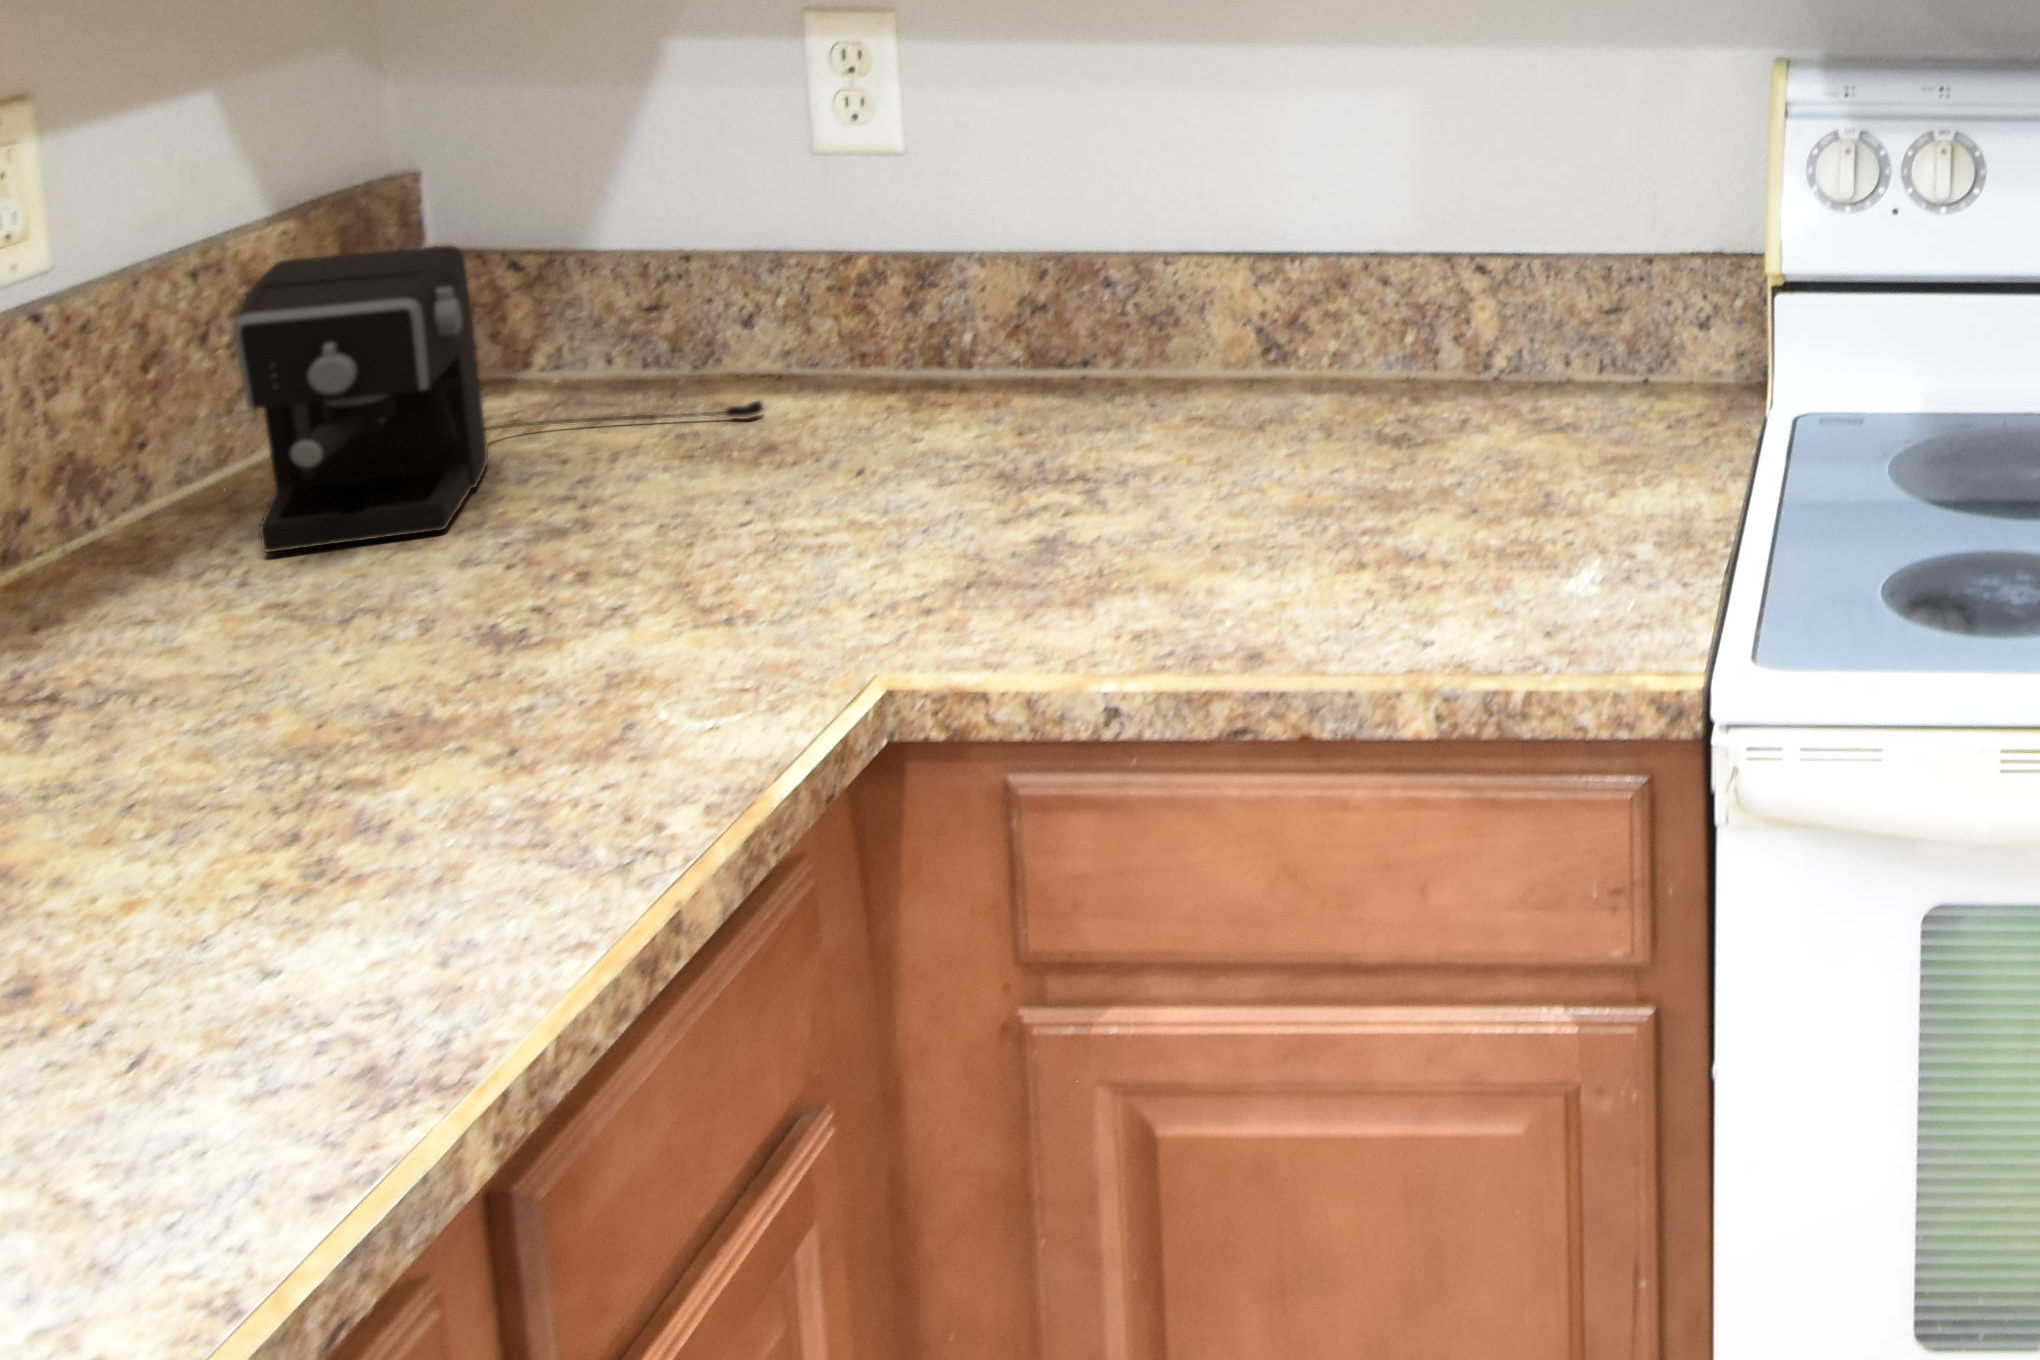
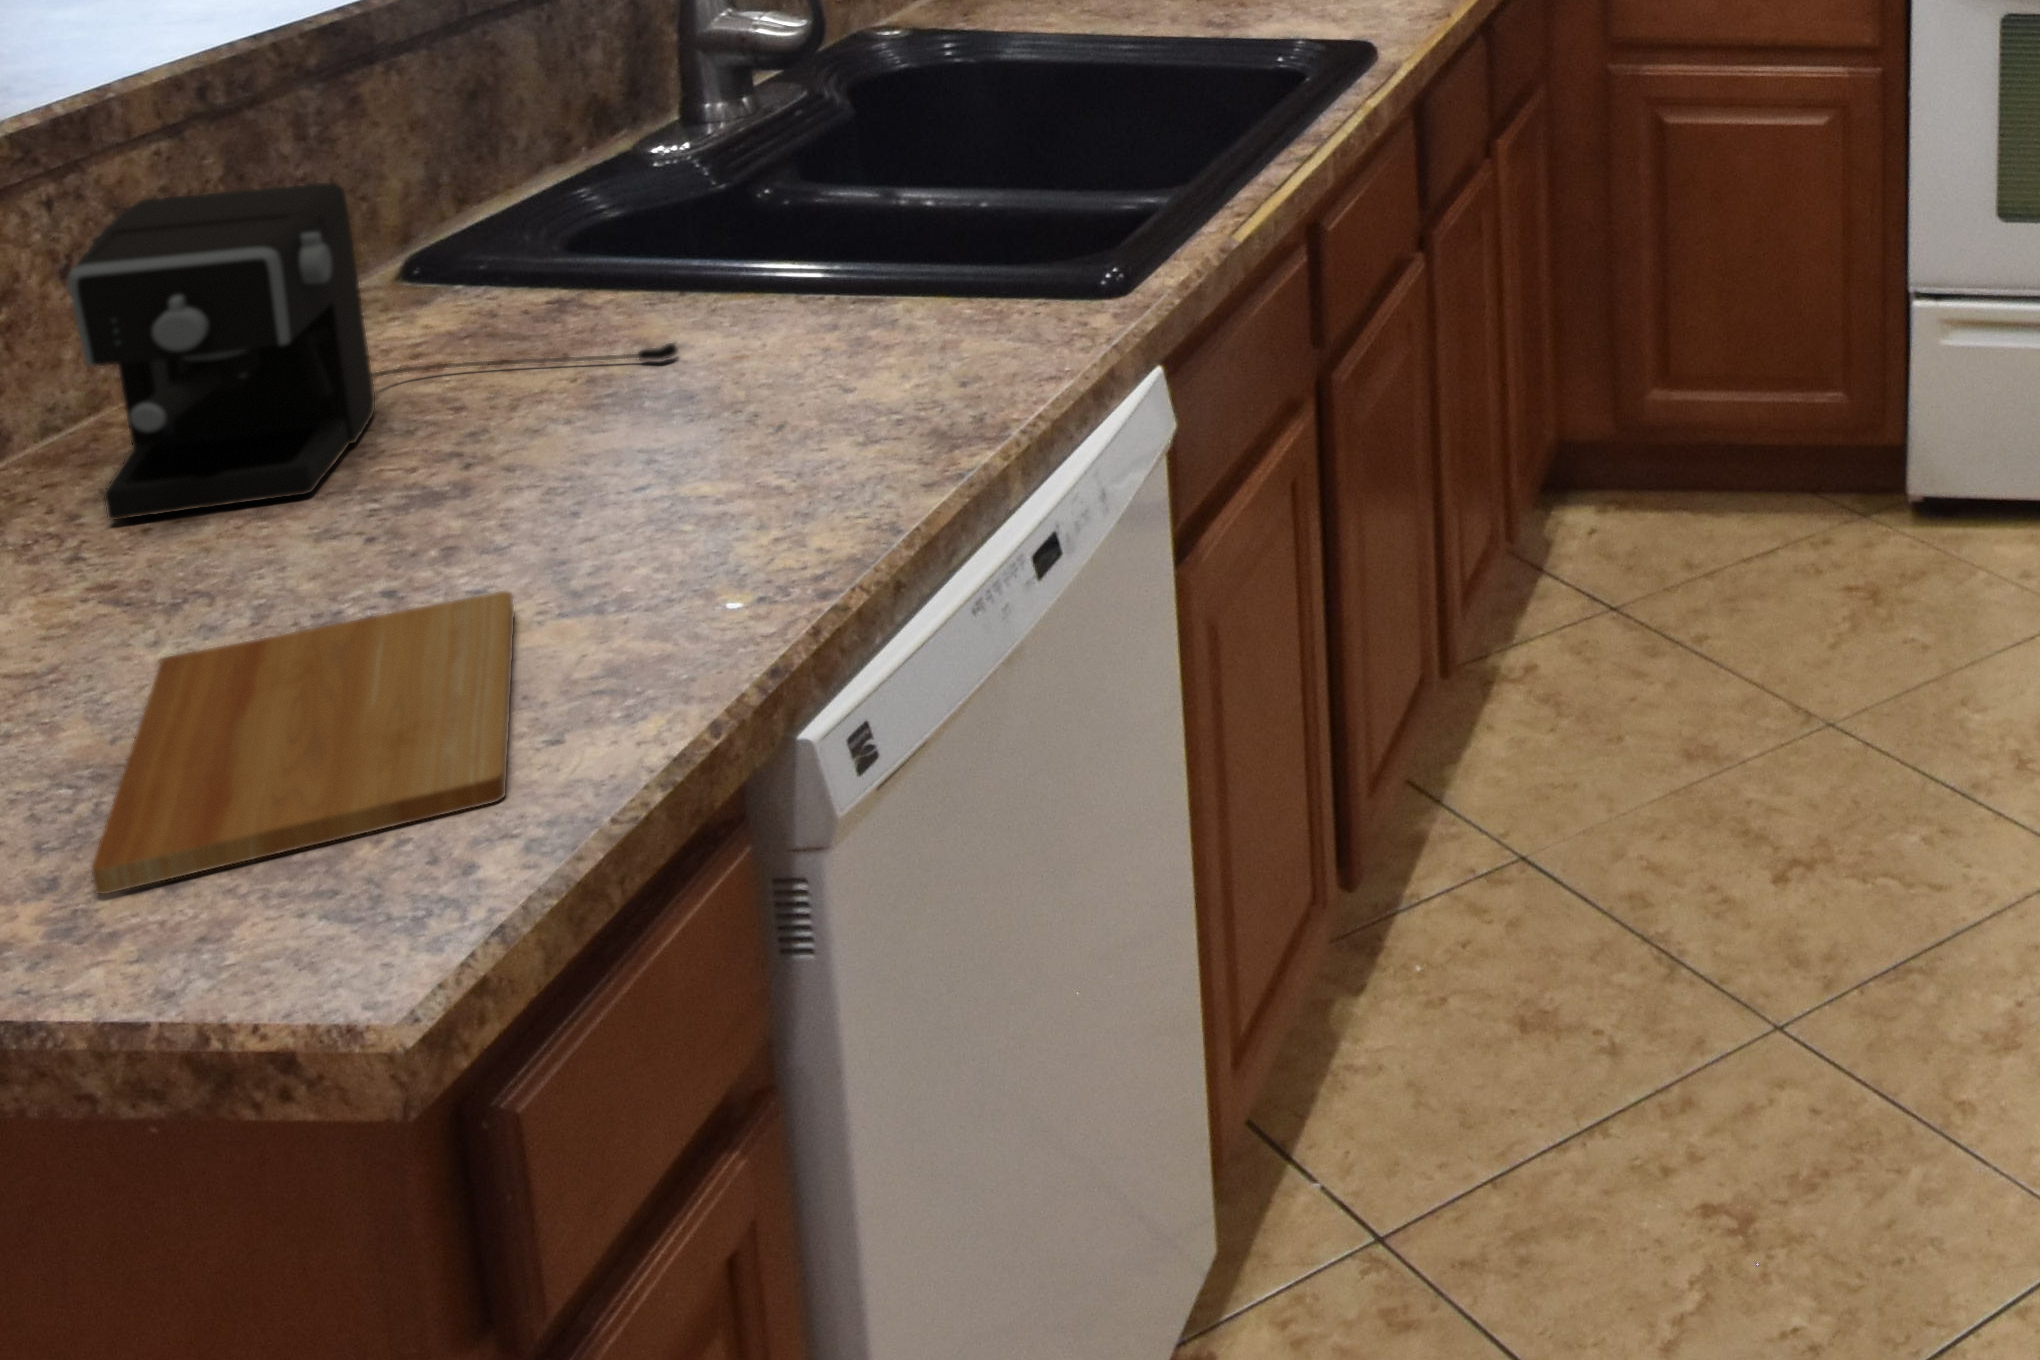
cutting board: none [332,604,683,843] -> present [91,591,515,894]

